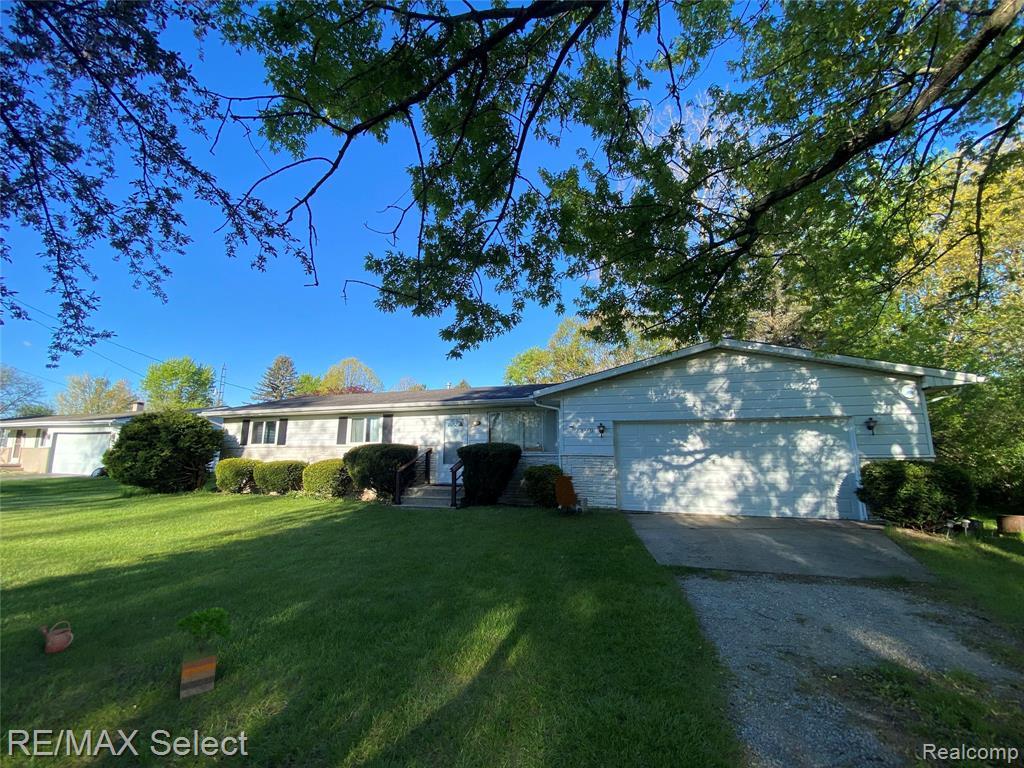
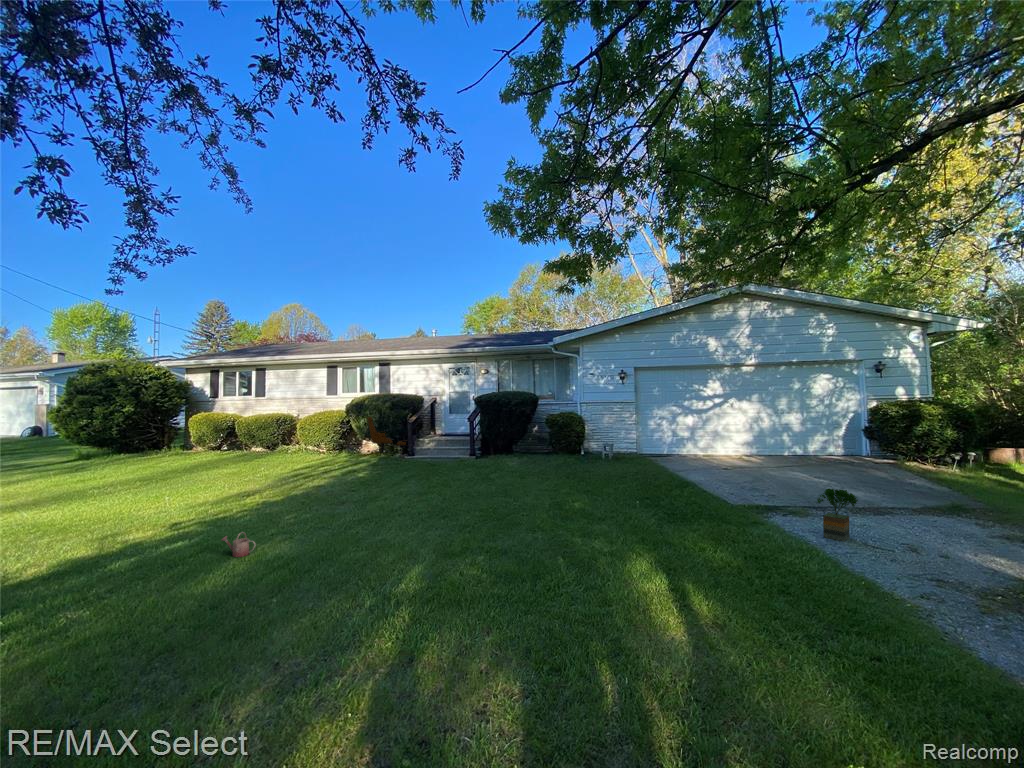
lounge chair: present [555,475,579,514] -> present [368,417,406,451]
potted tree: present [175,607,233,699] -> present [817,488,858,541]

